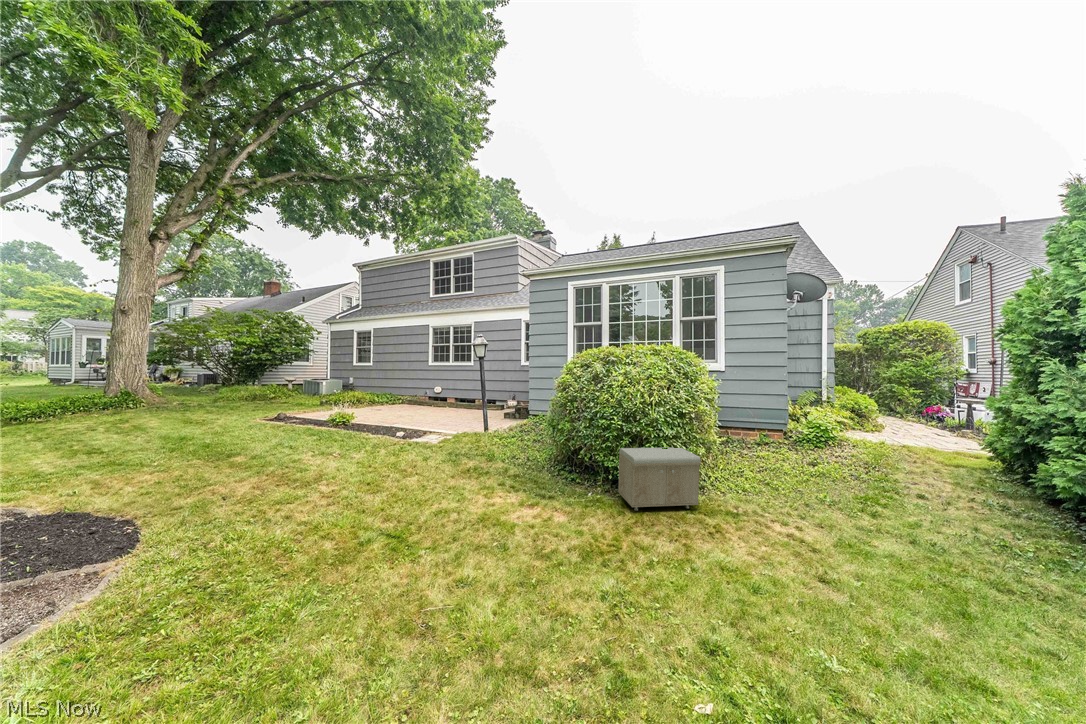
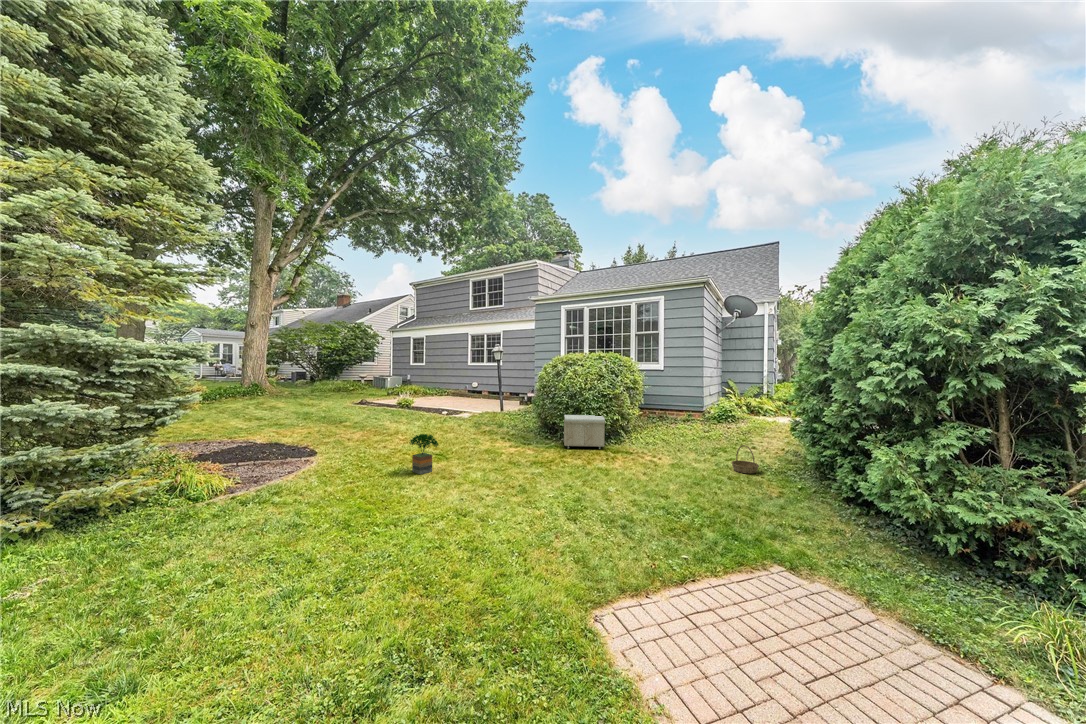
basket: none [976,514,1052,574] -> present [732,445,759,474]
potted tree: none [315,543,405,681] -> present [410,434,438,474]

